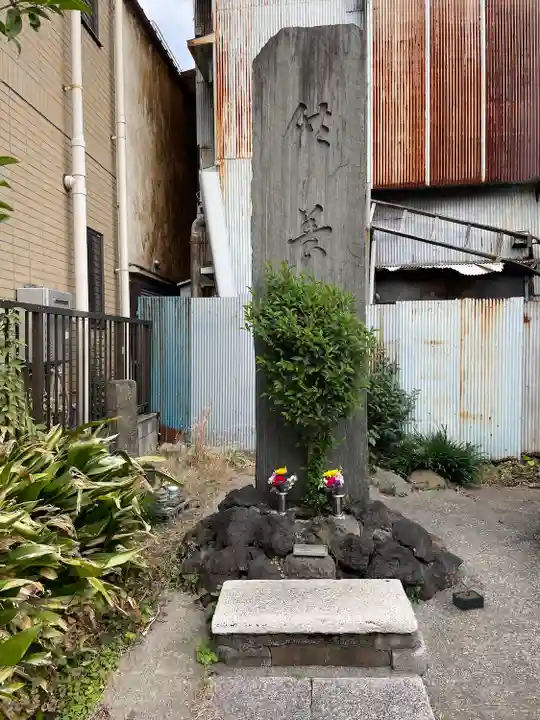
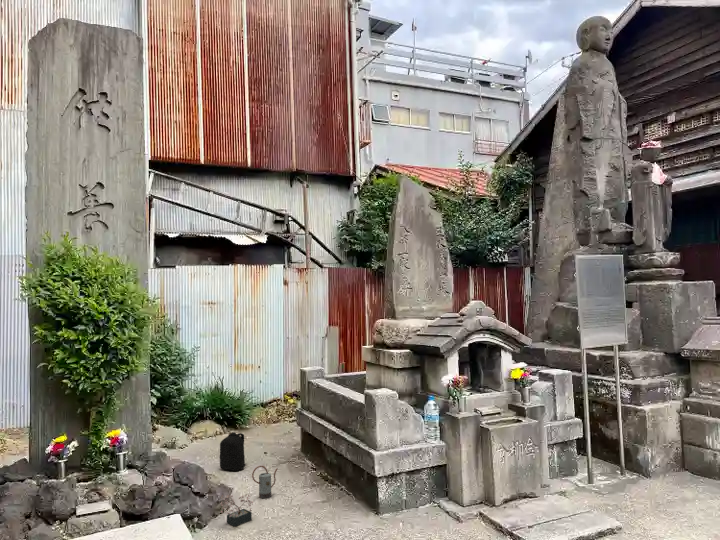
backpack: none [443,491,475,536] -> present [219,432,246,471]
watering can: none [484,541,519,582] -> present [252,466,277,499]

